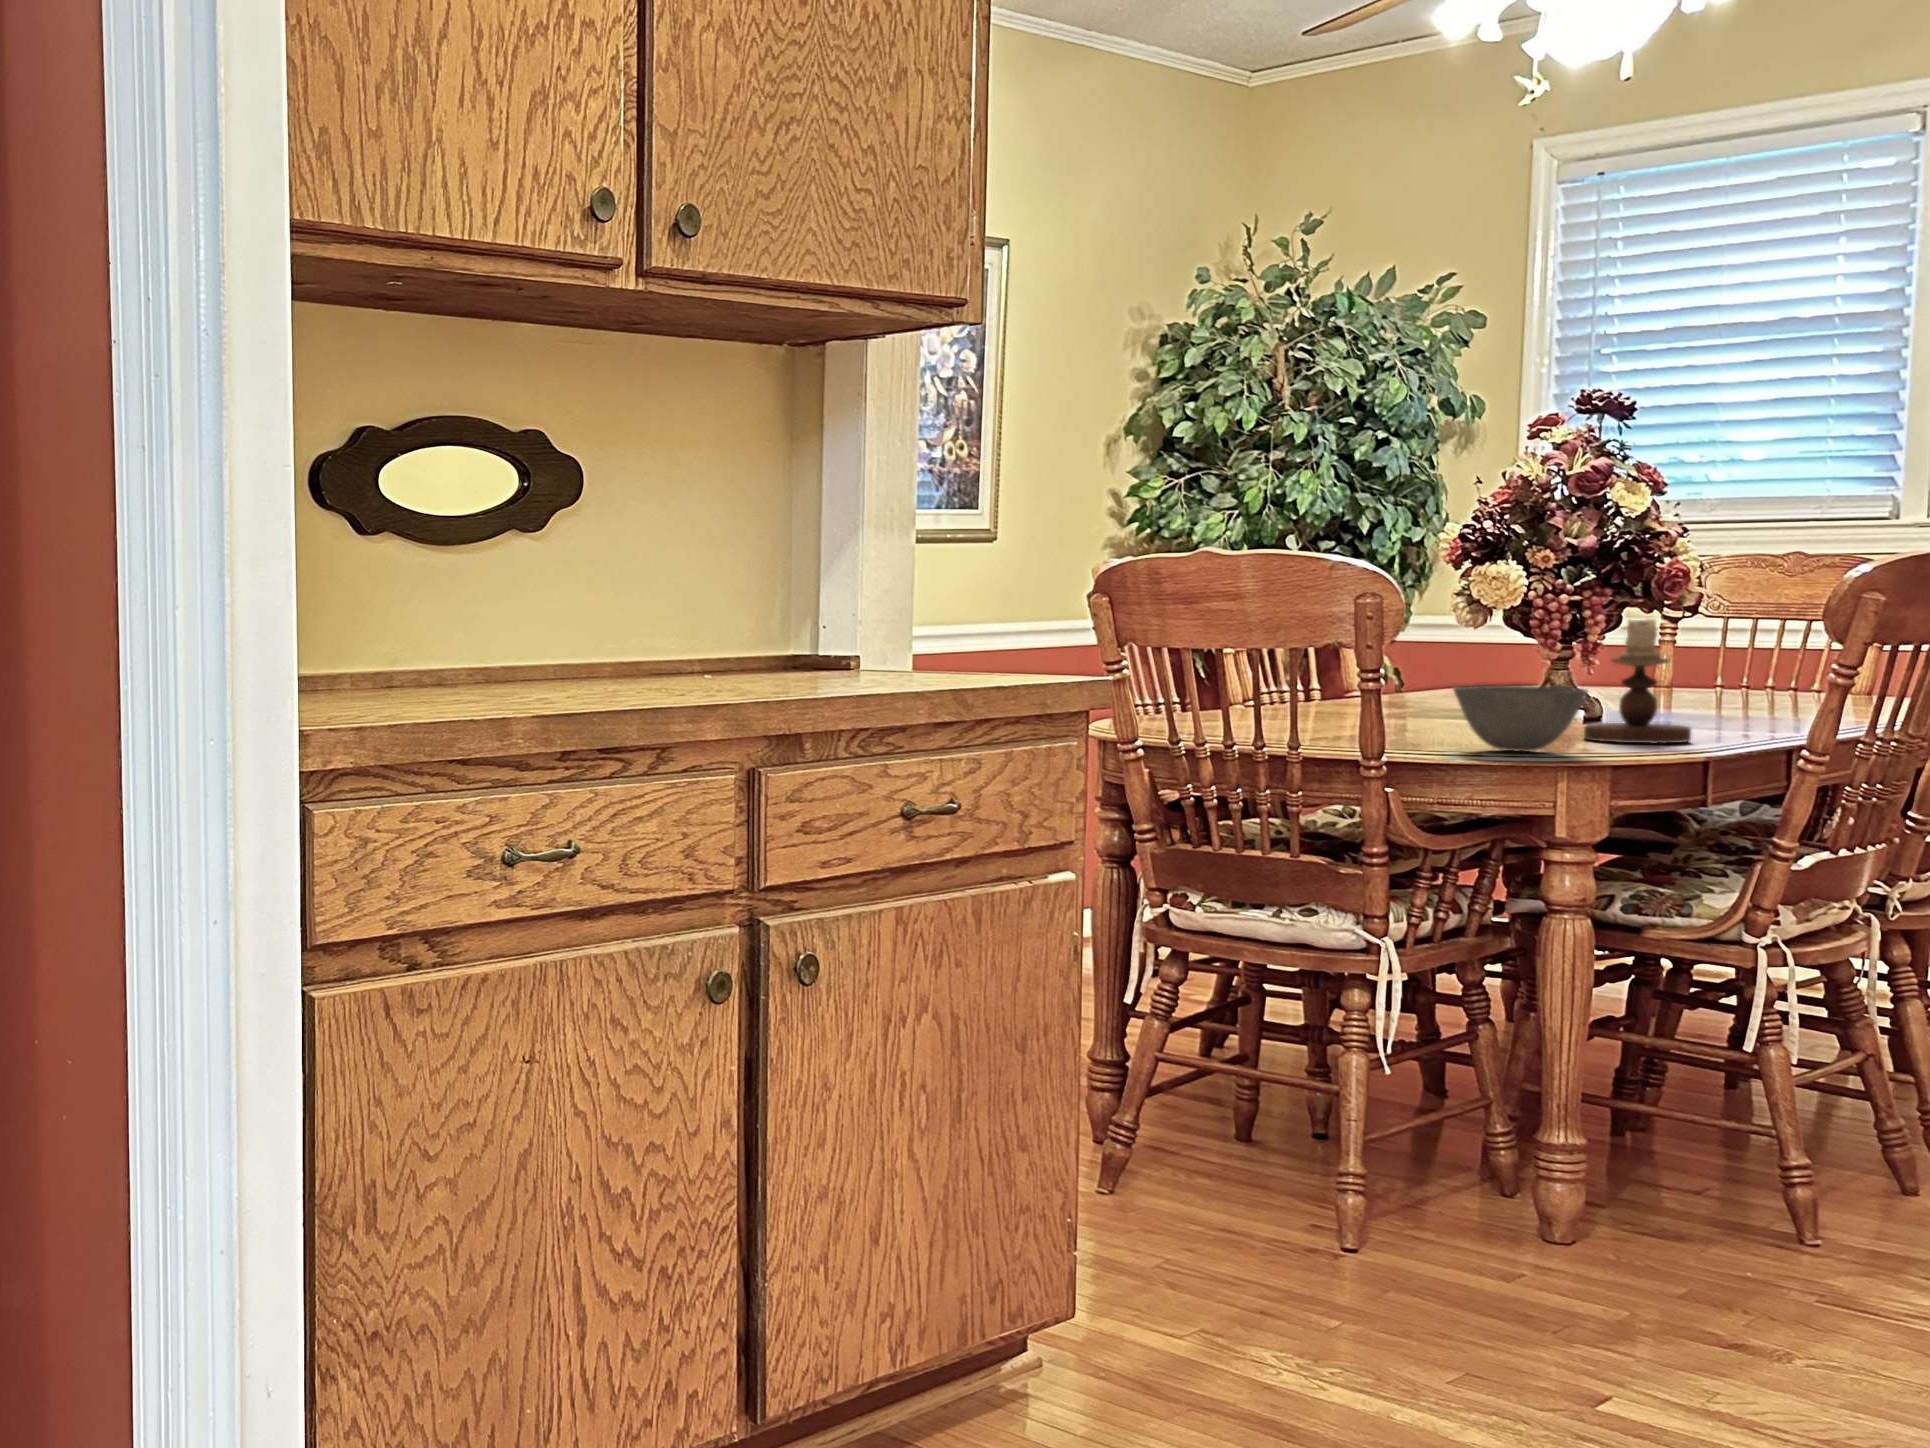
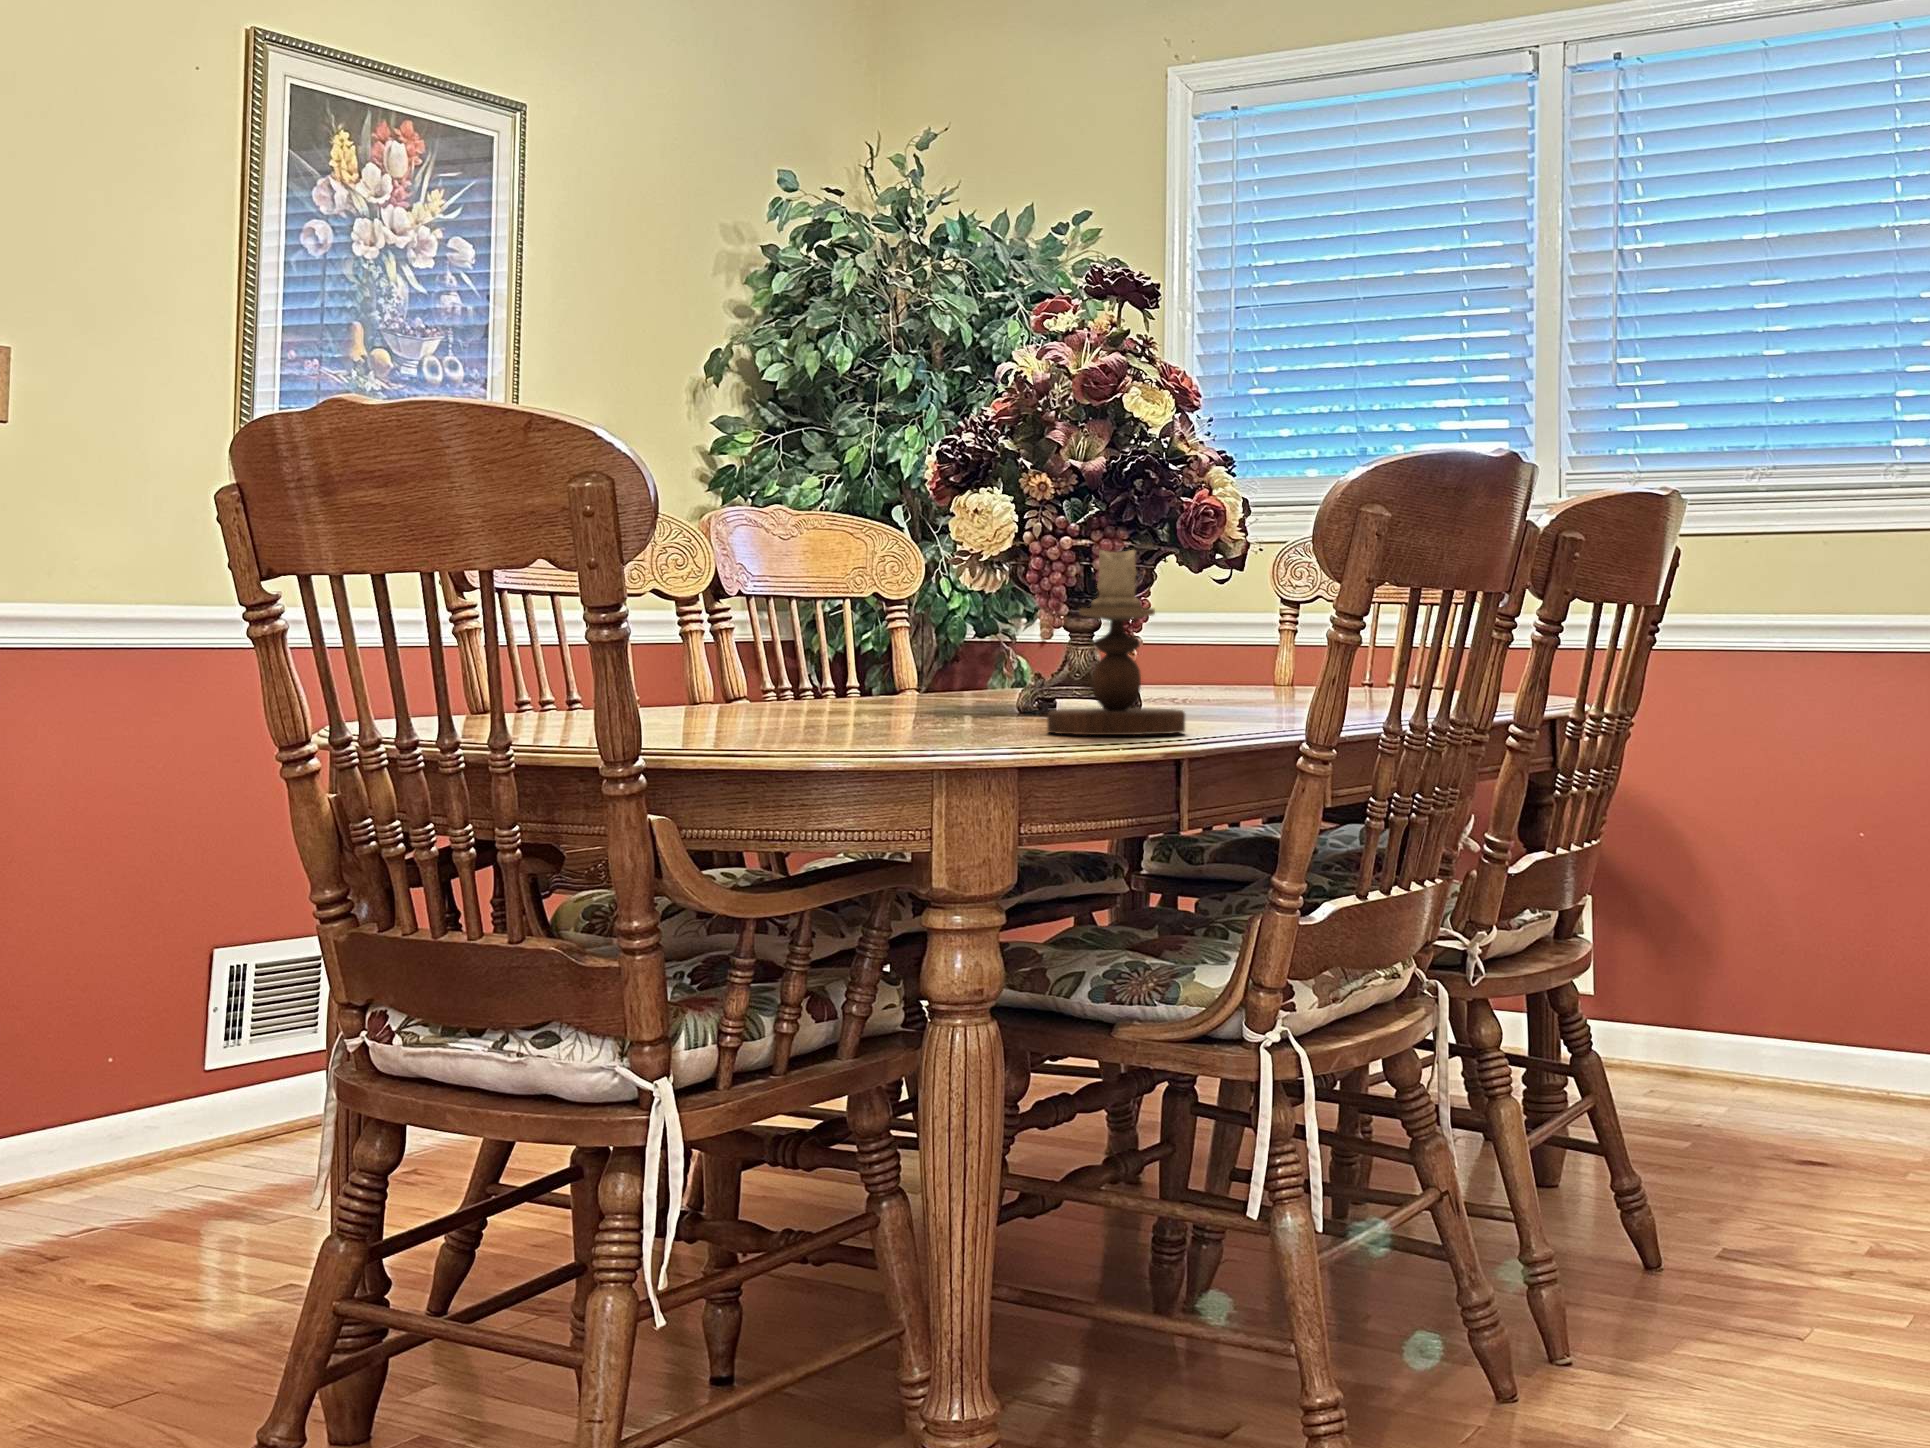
bowl: present [1453,685,1588,752] -> none [802,642,1000,746]

